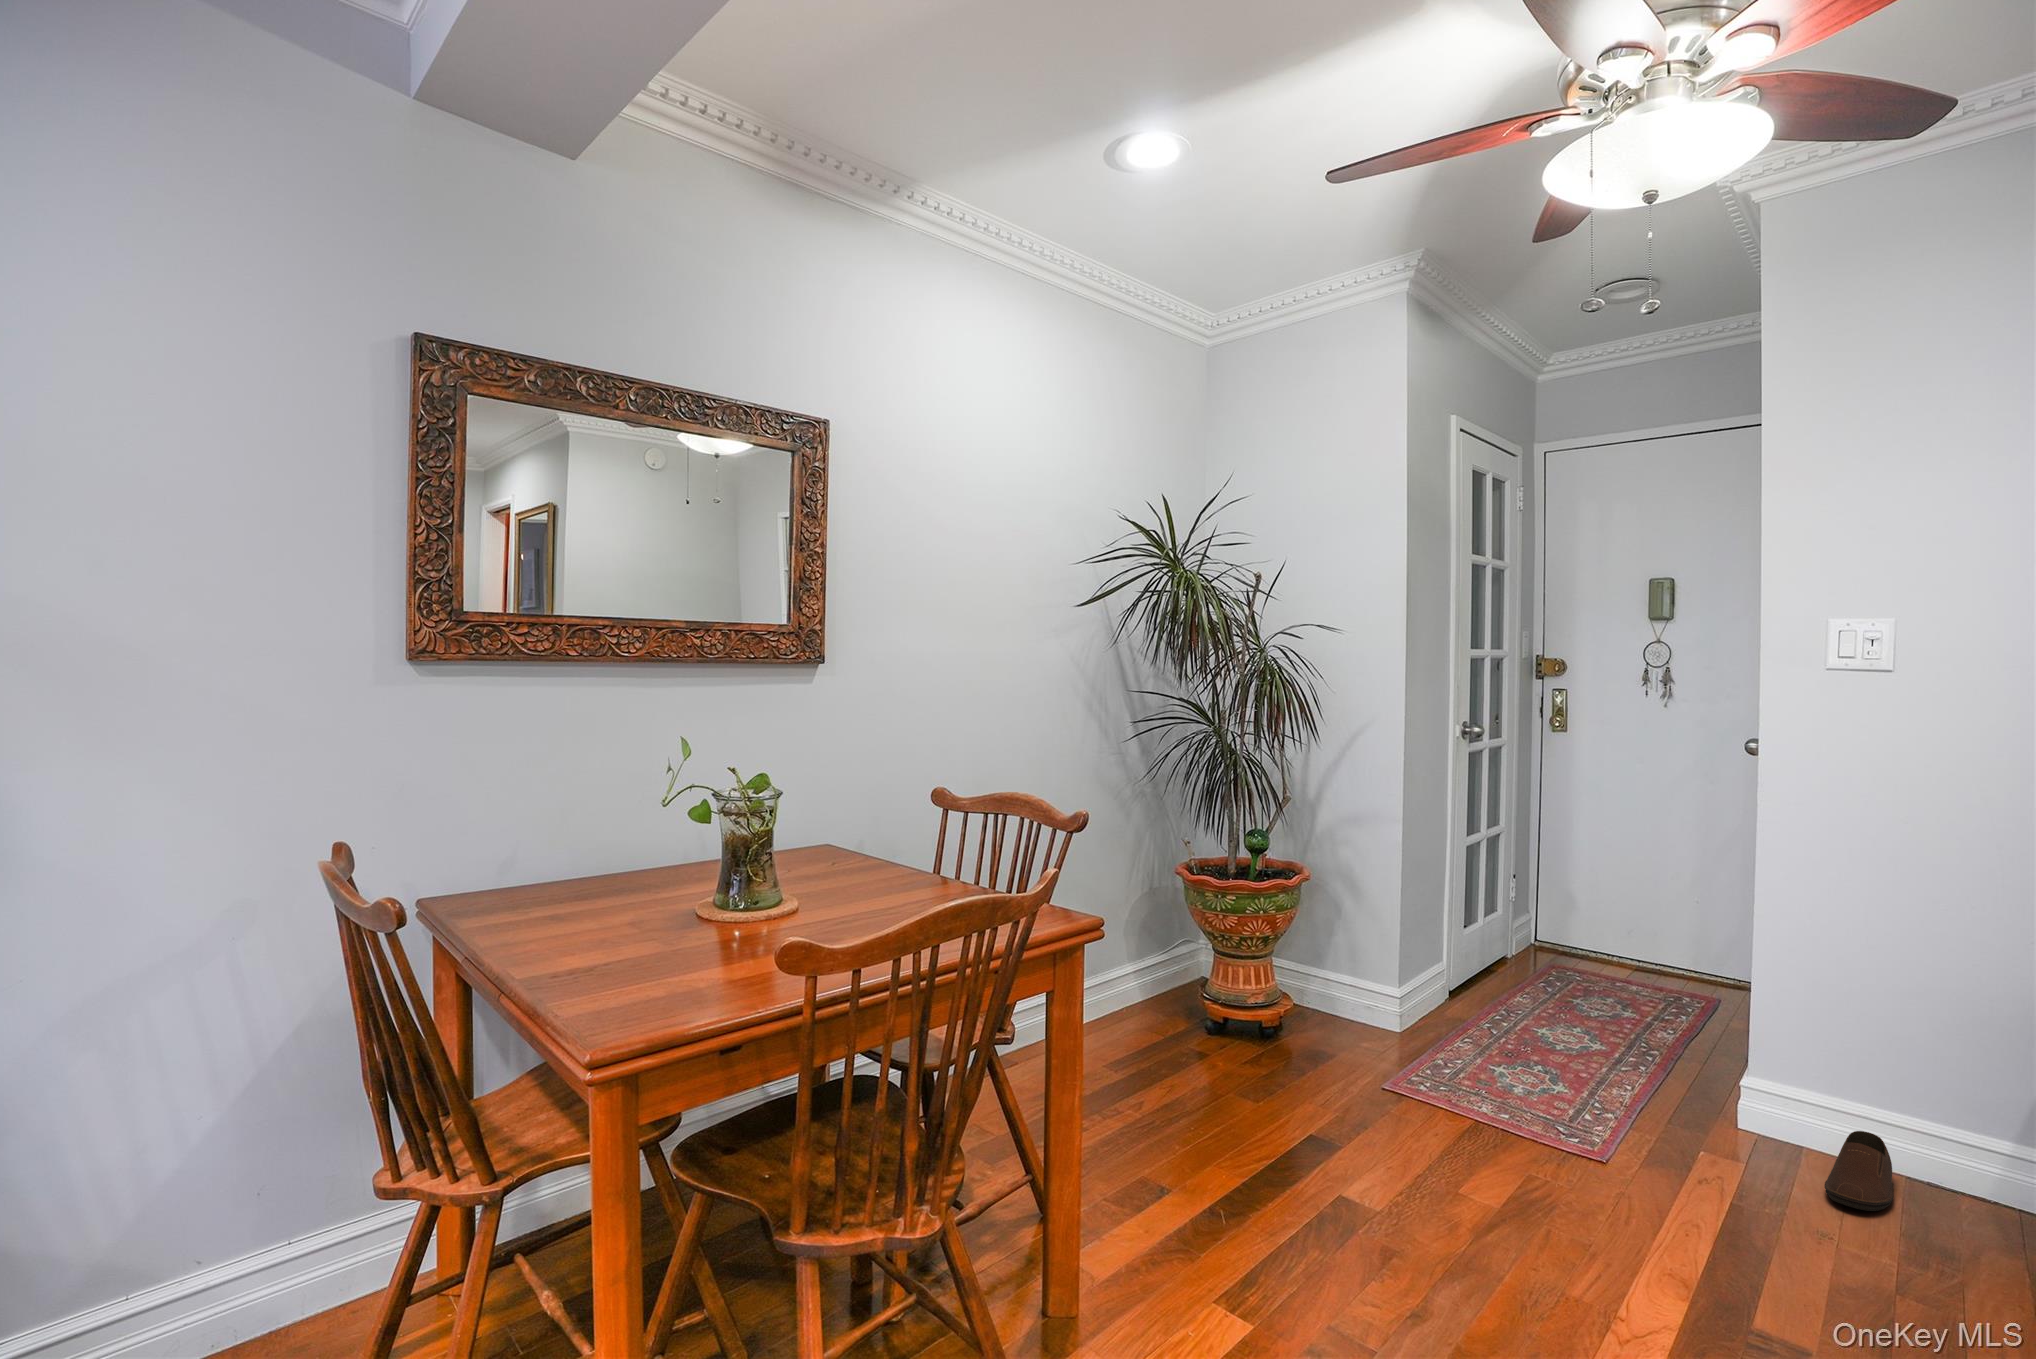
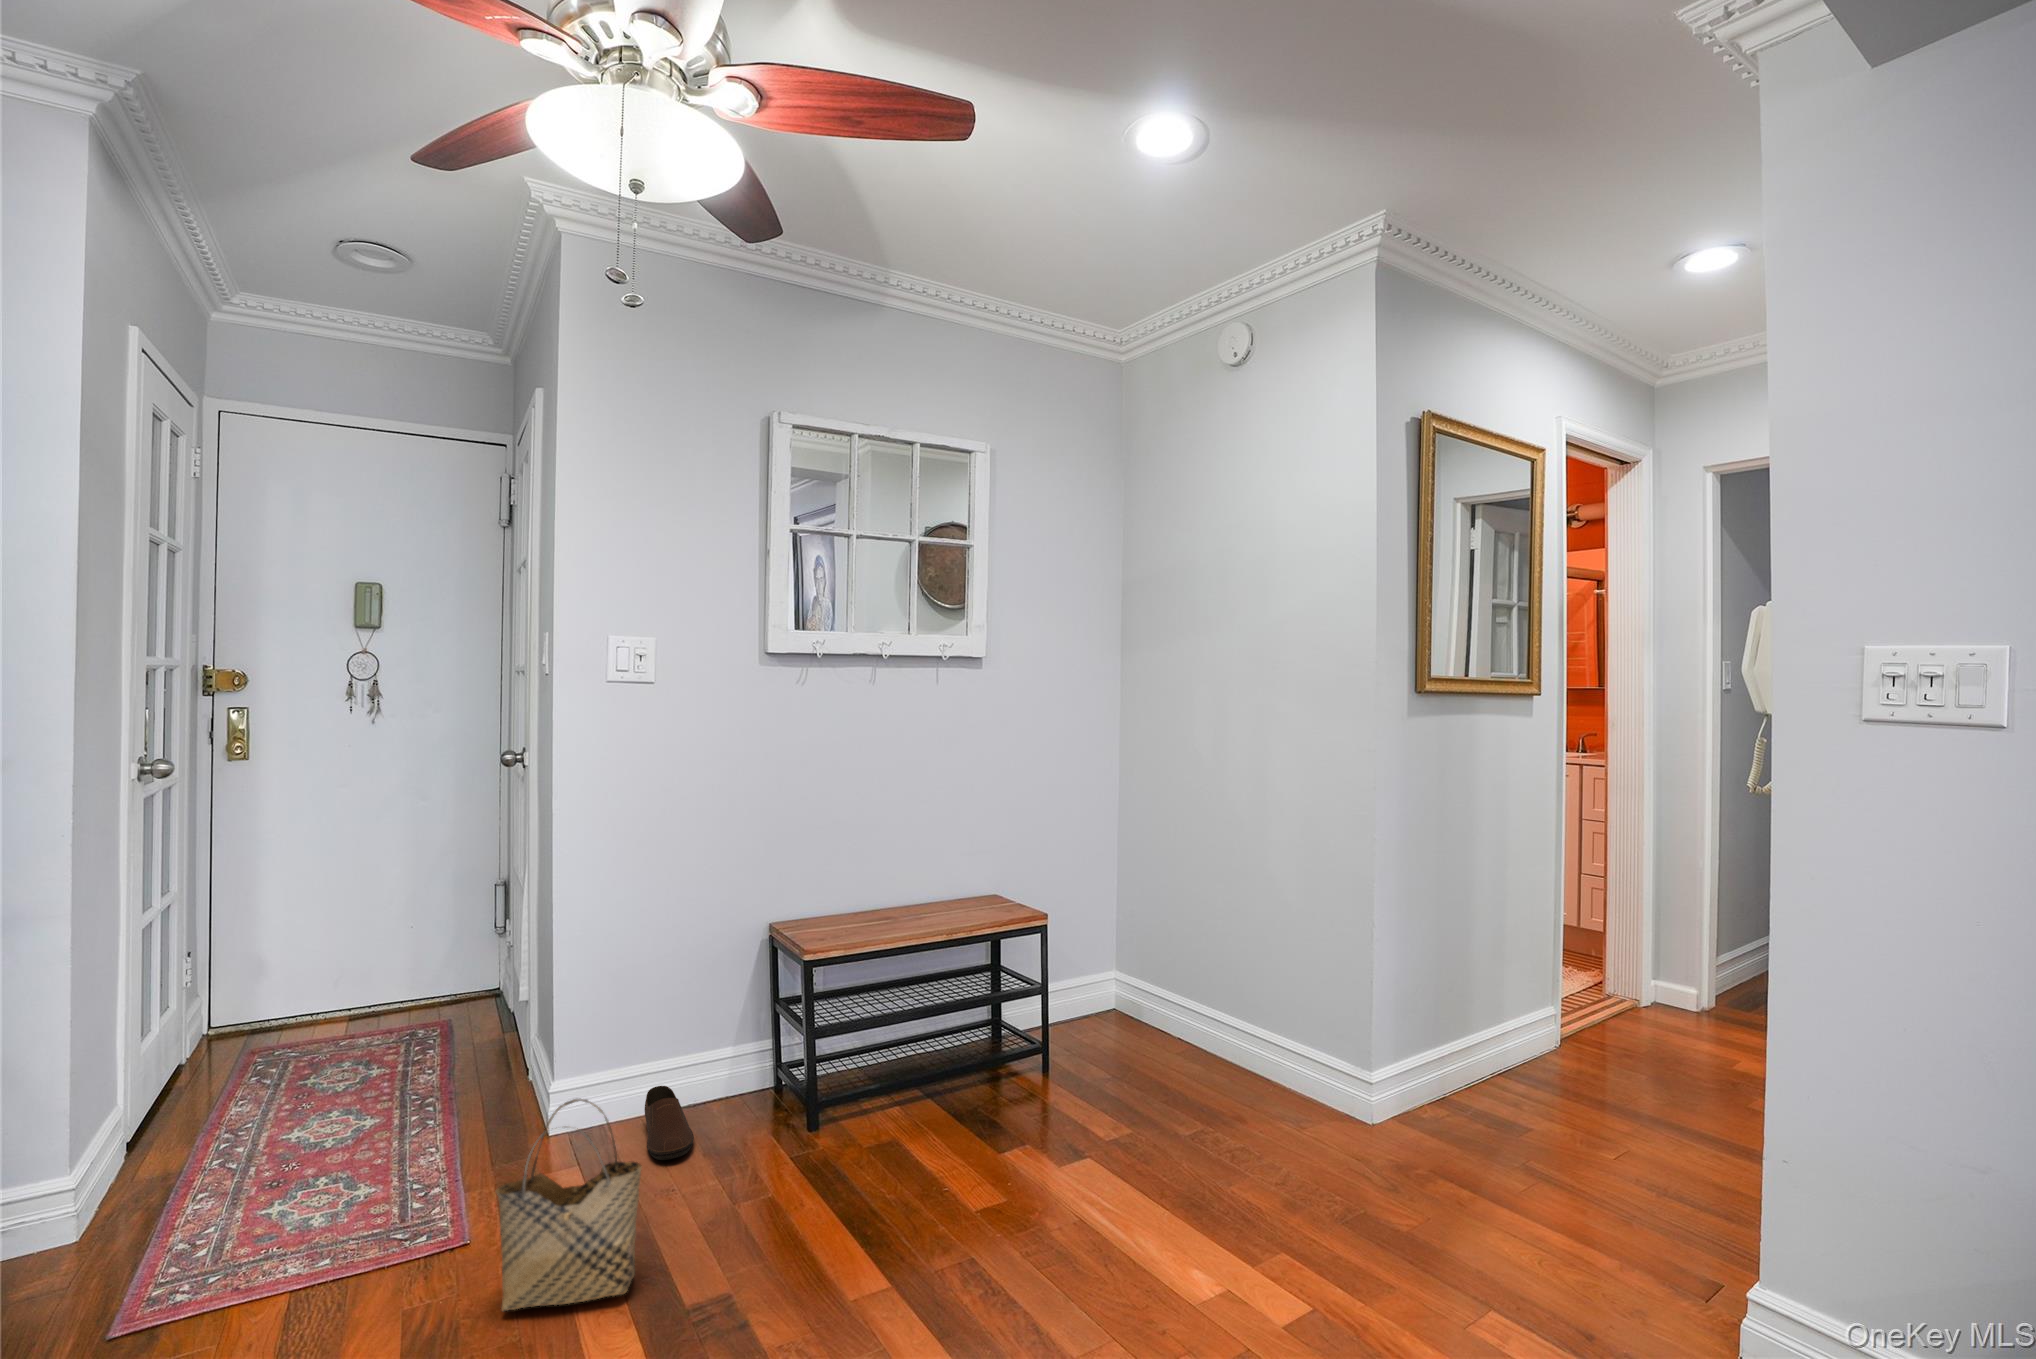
woven basket: none [1592,1067,1735,1268] -> present [496,1099,642,1311]

